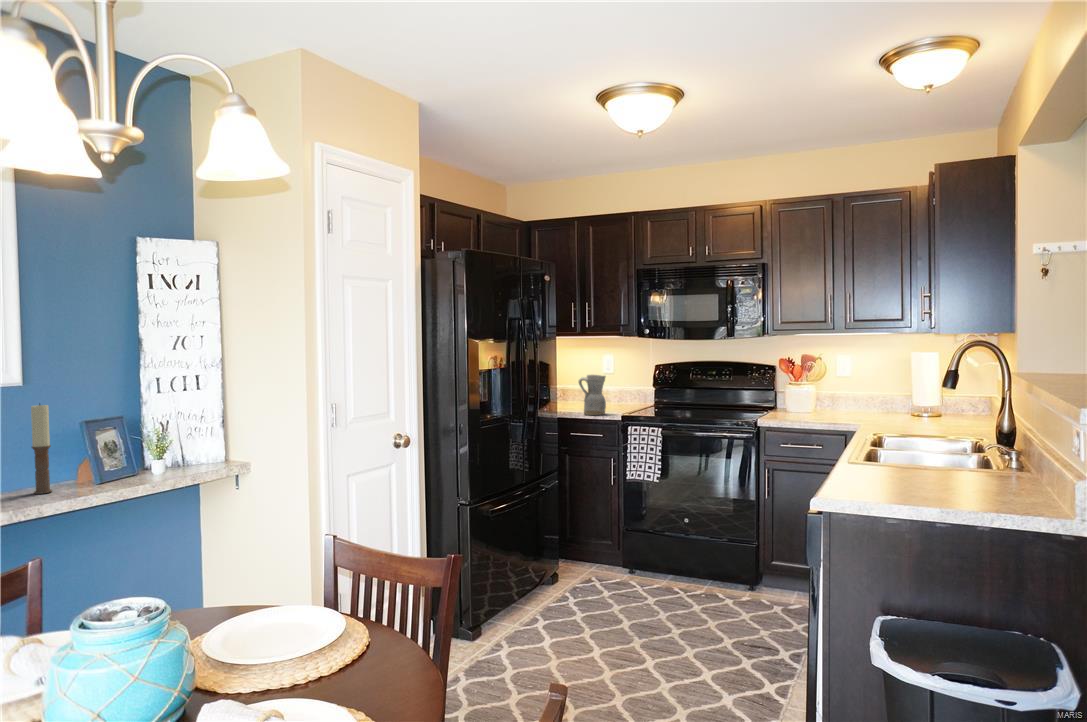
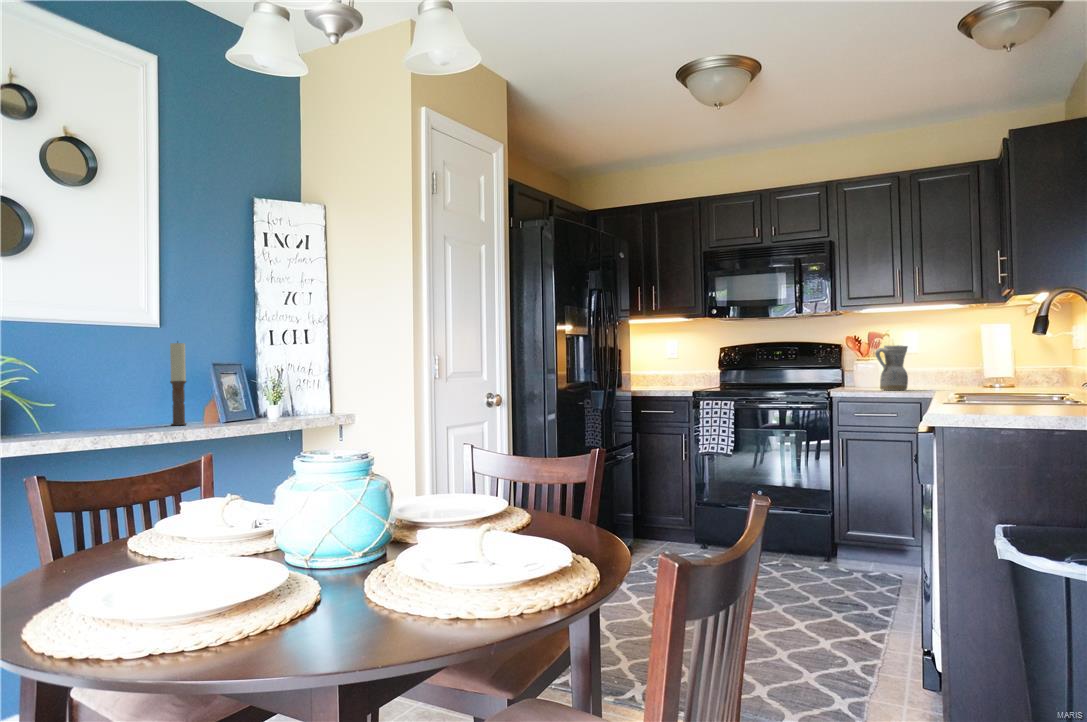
ceramic pitcher: present [579,375,606,415] -> present [875,345,908,390]

